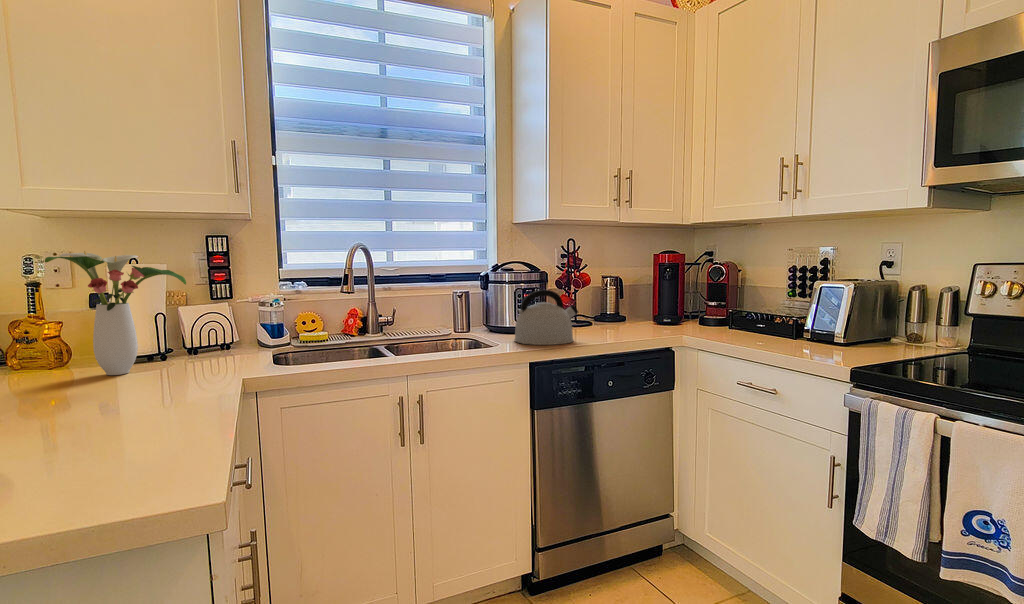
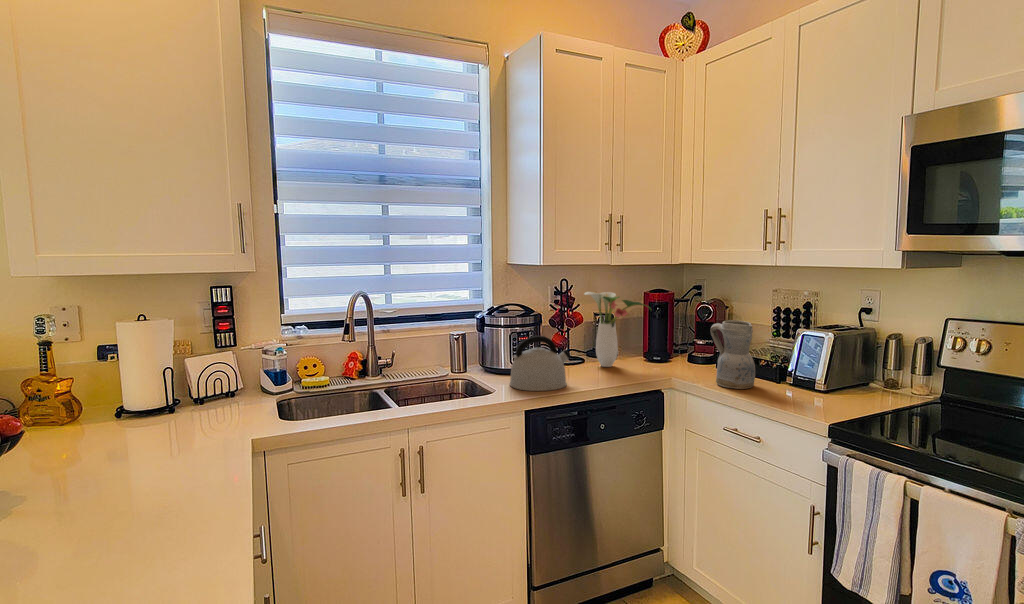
flower arrangement: present [45,251,186,375] -> present [585,292,651,367]
ceramic pitcher: none [724,273,771,343] -> present [710,320,755,389]

